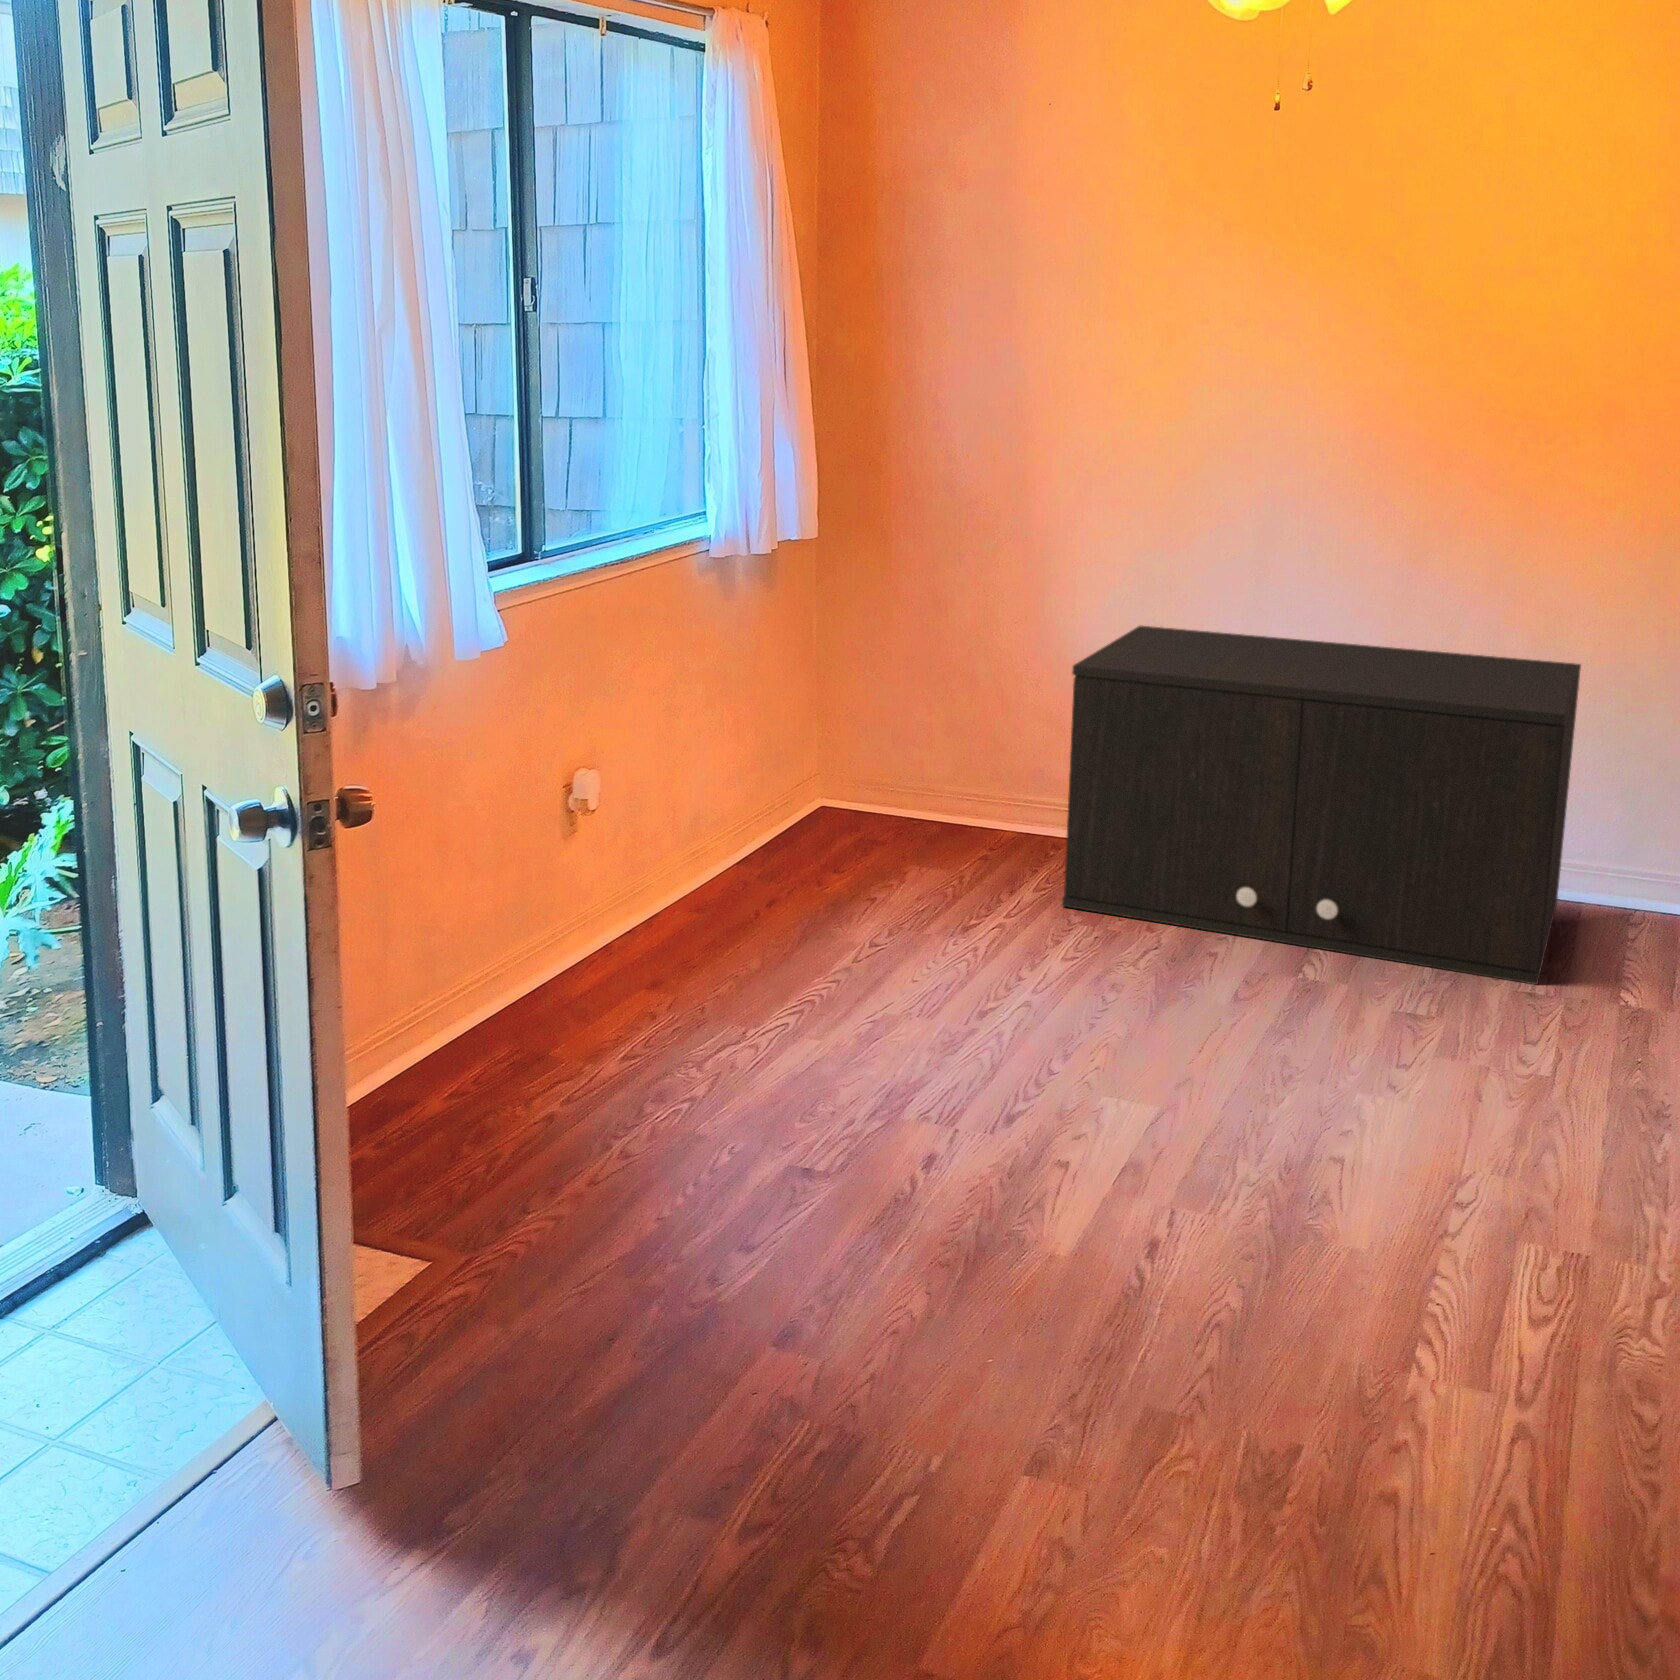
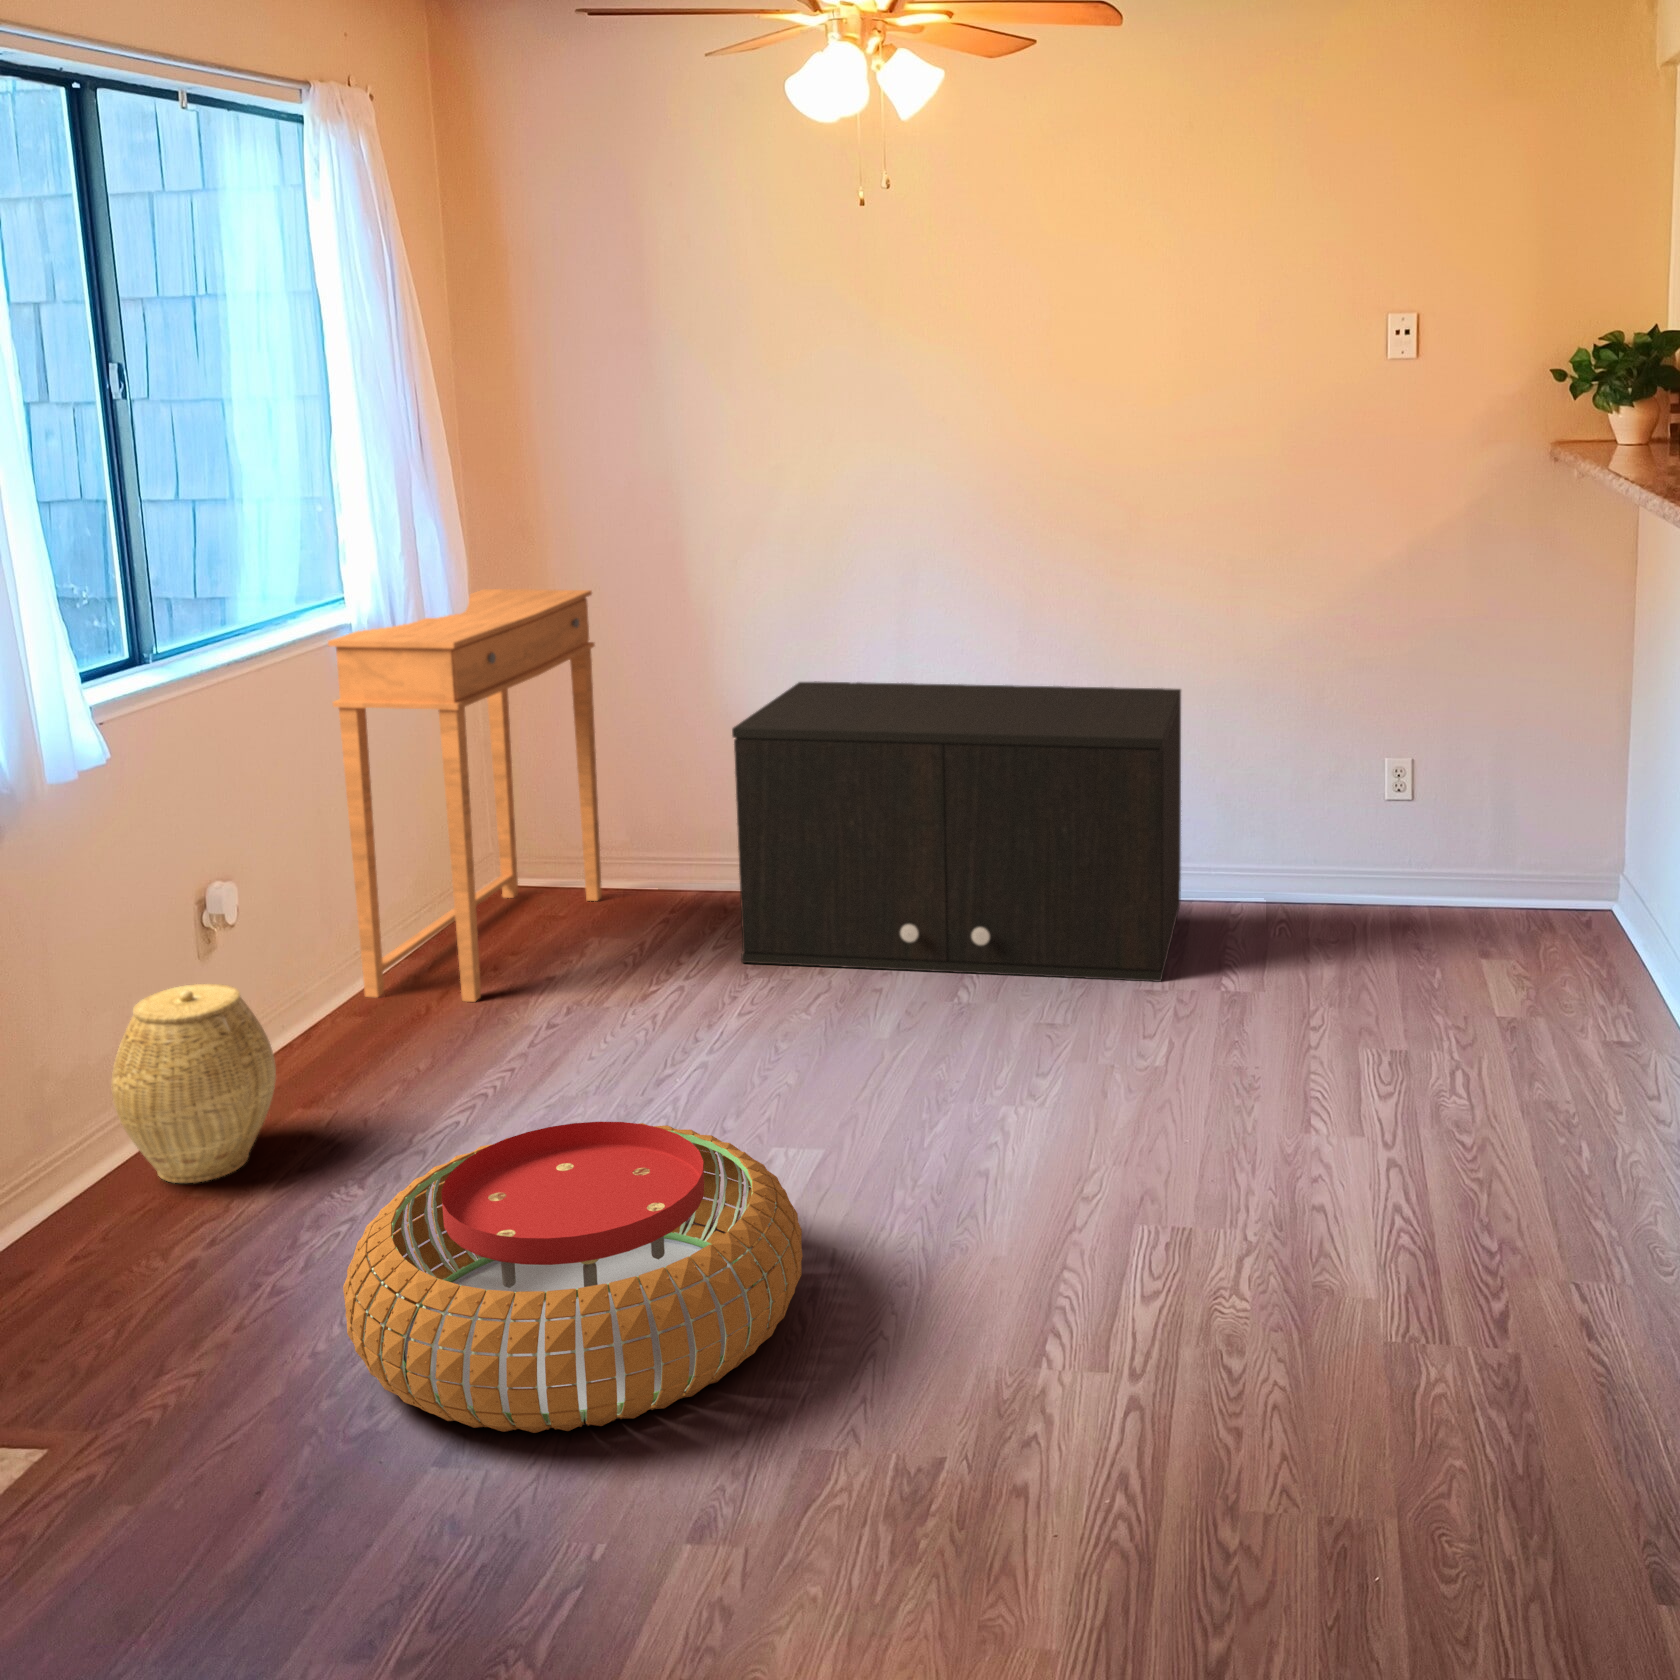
side table: none [690,513,933,911] -> present [328,589,602,1002]
woven basket: none [487,858,626,1041] -> present [111,984,276,1183]
pouf: none [692,1037,1145,1341] -> present [343,1122,803,1433]

